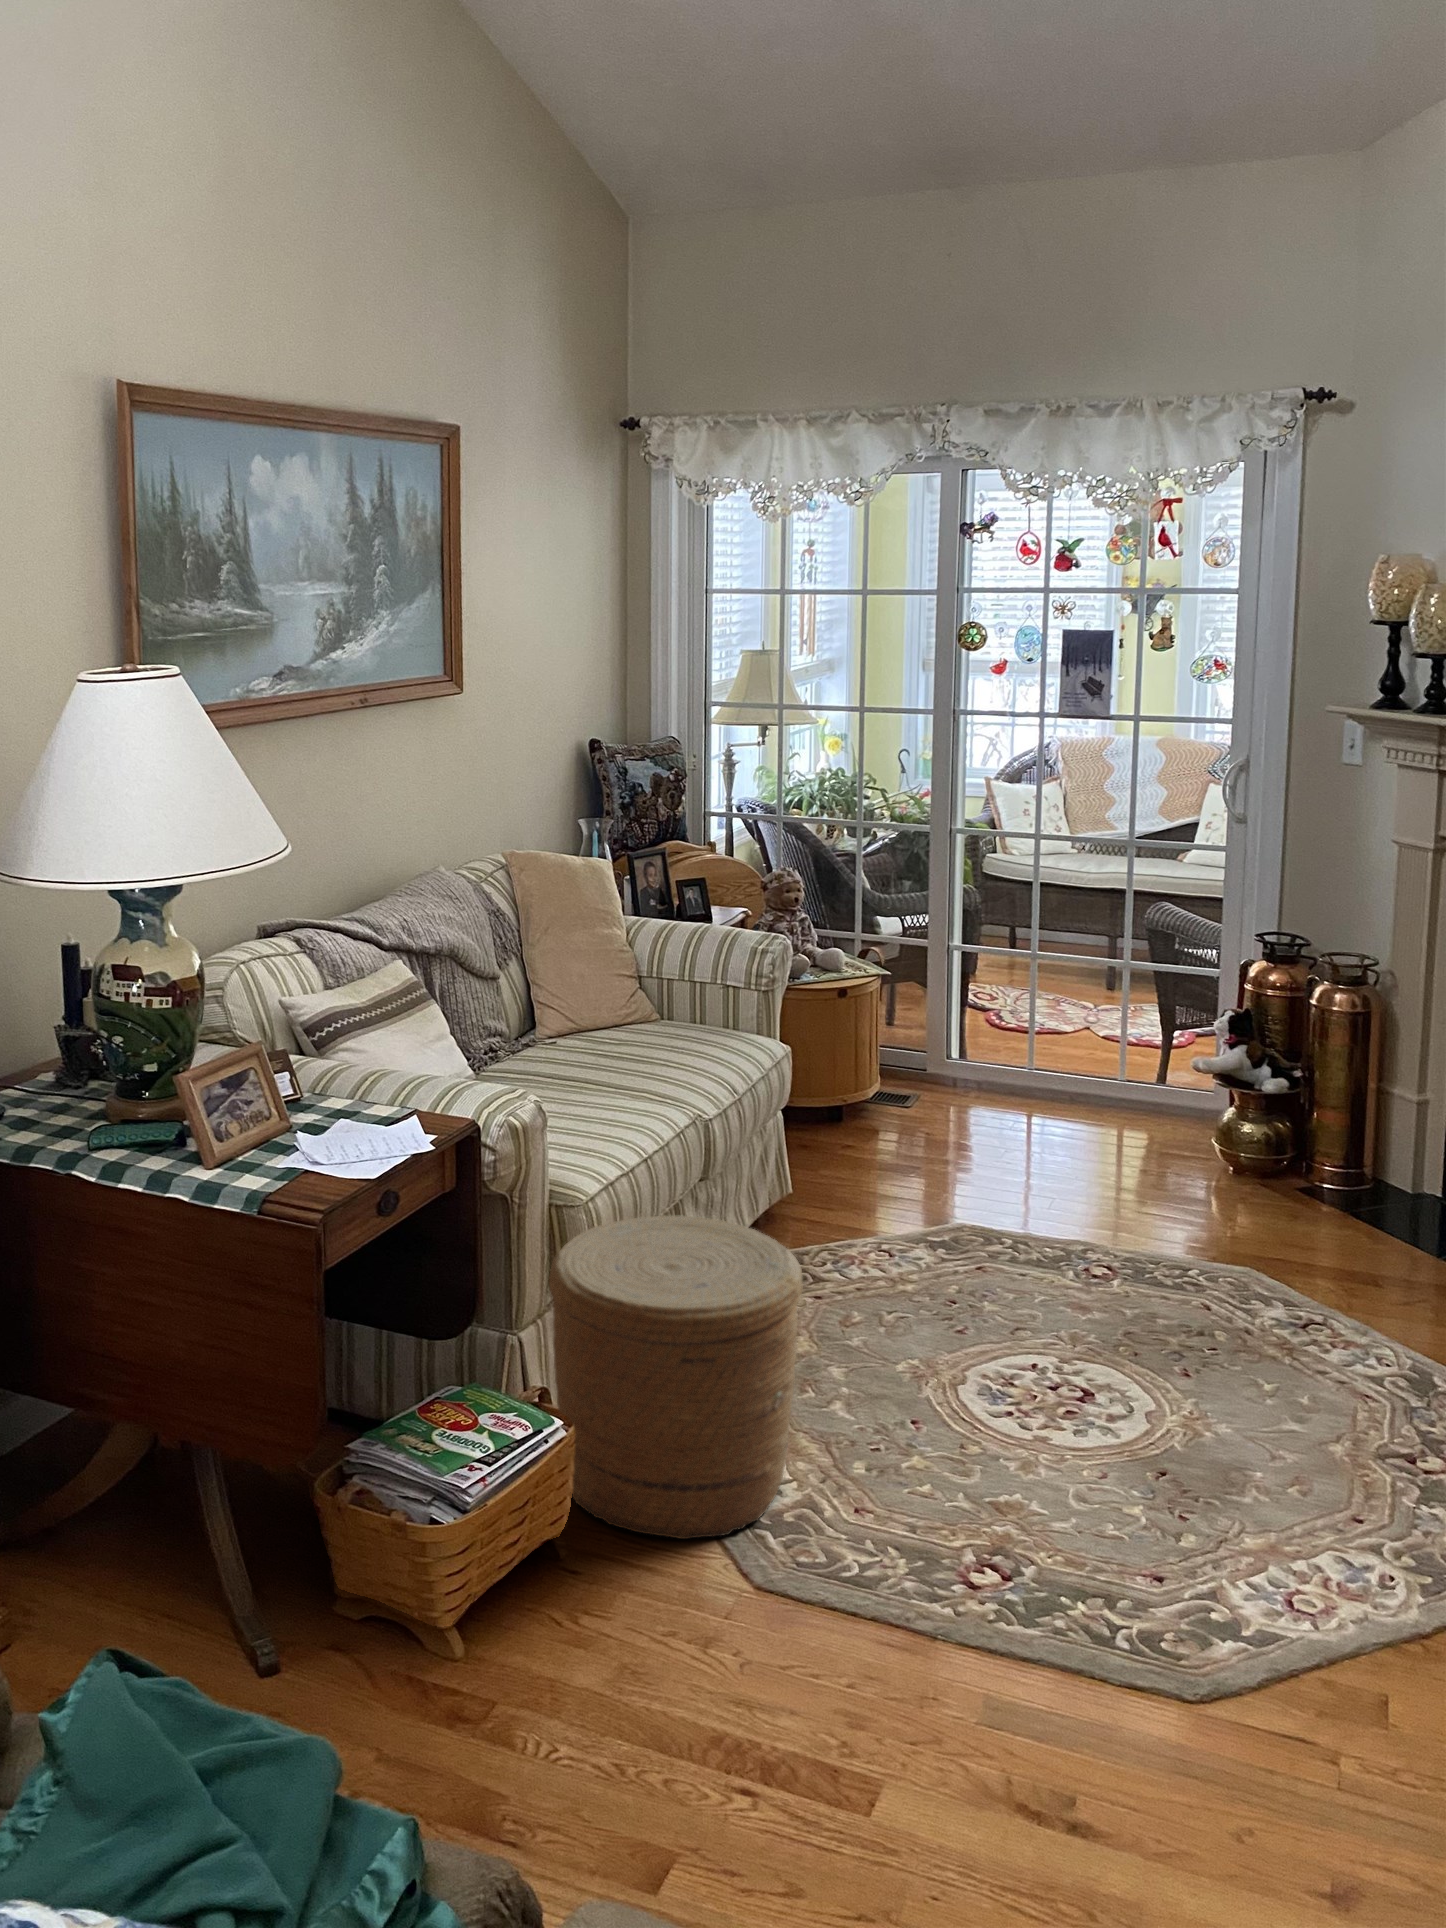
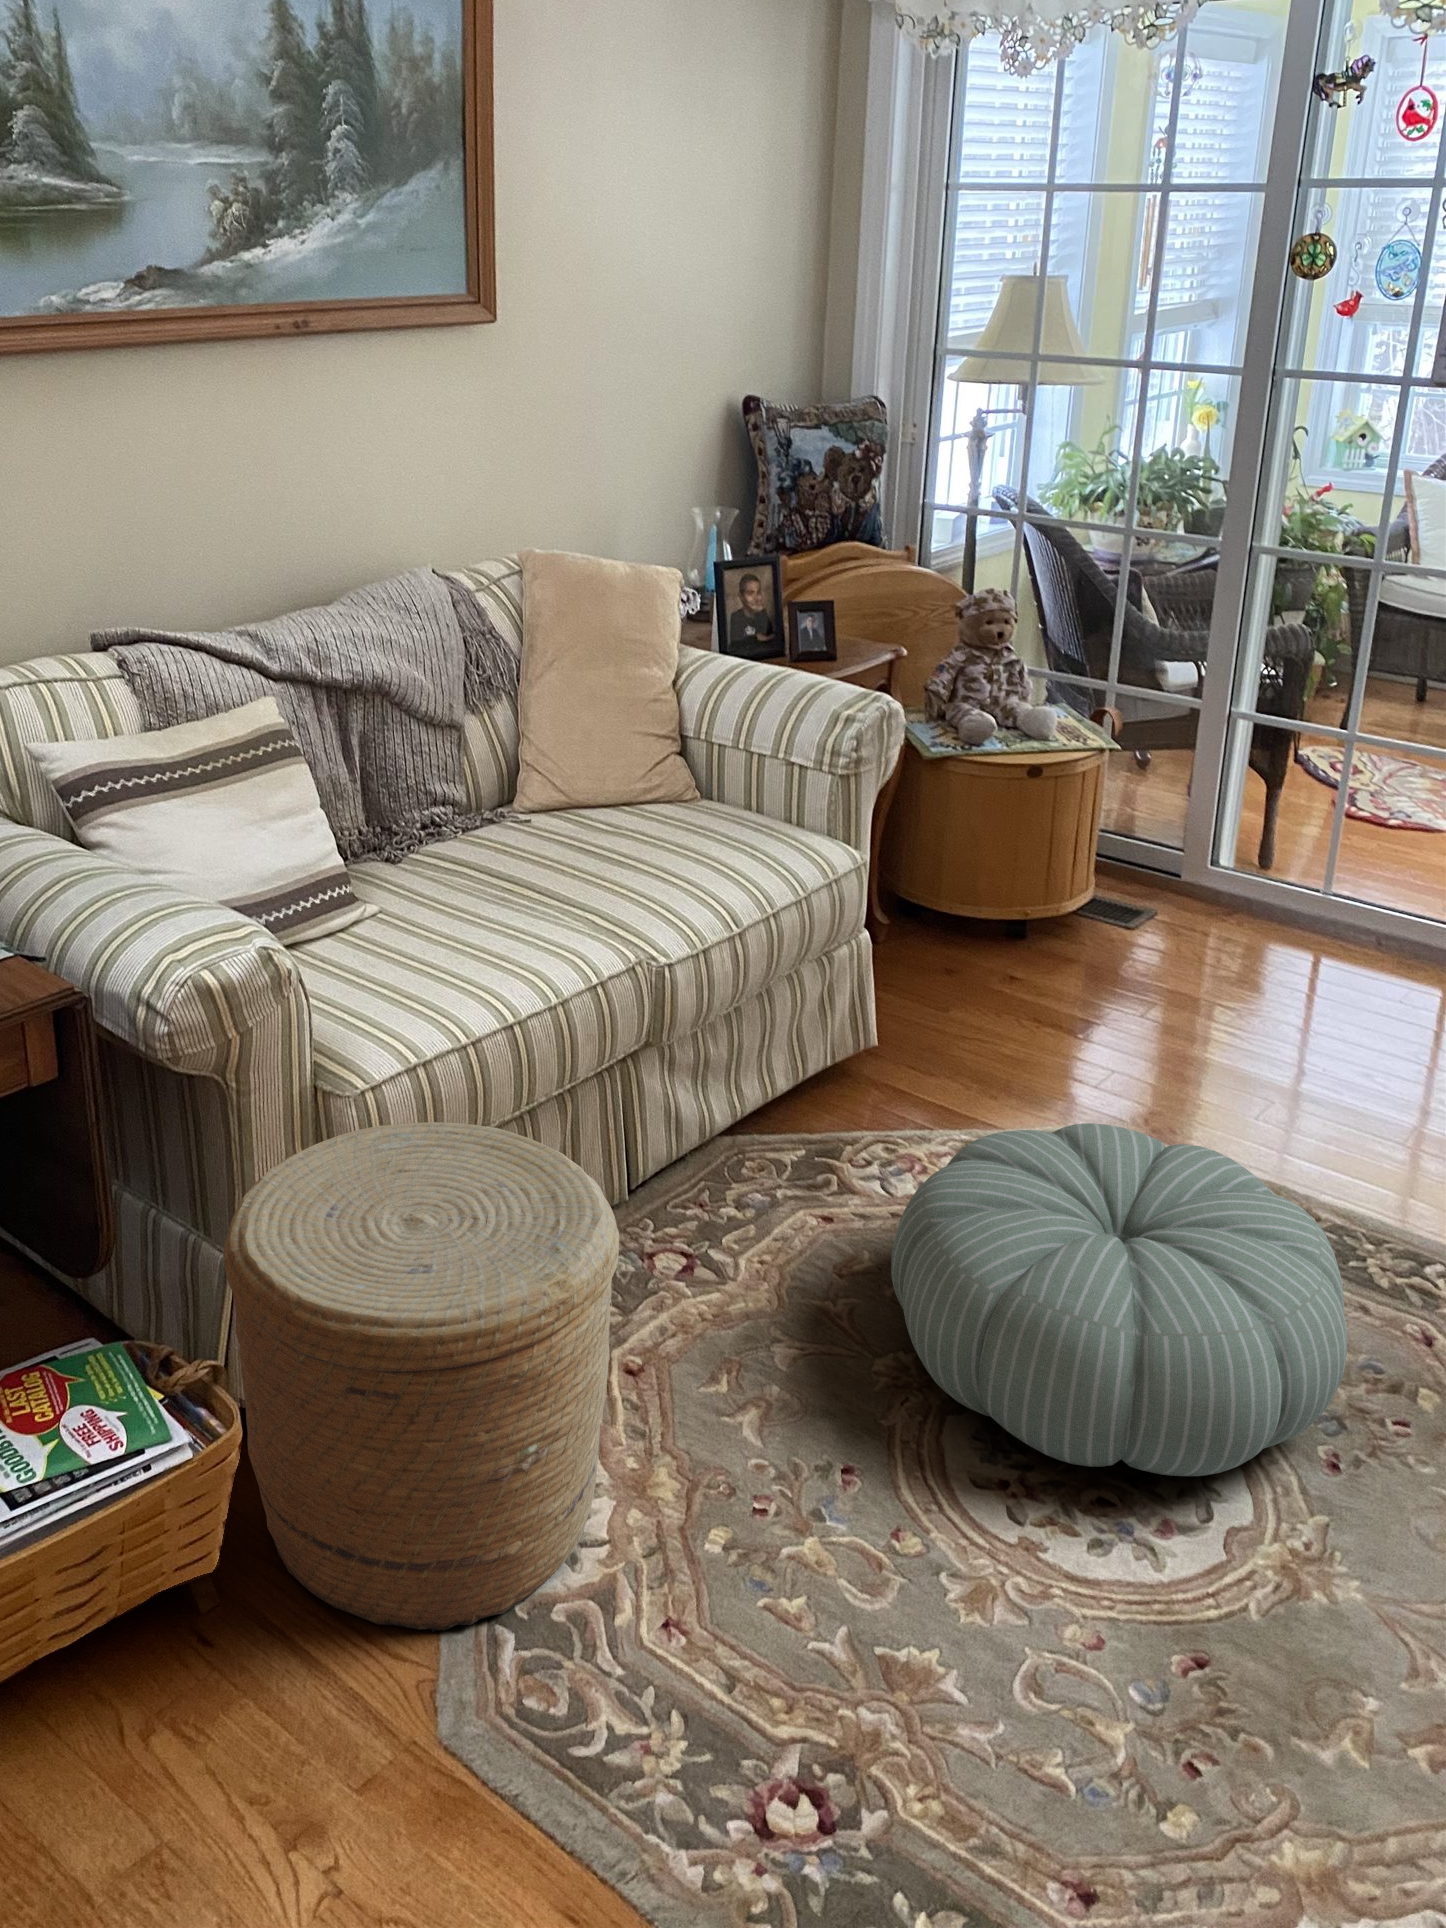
pouf: none [892,1197,1182,1394] -> present [891,1123,1347,1476]

